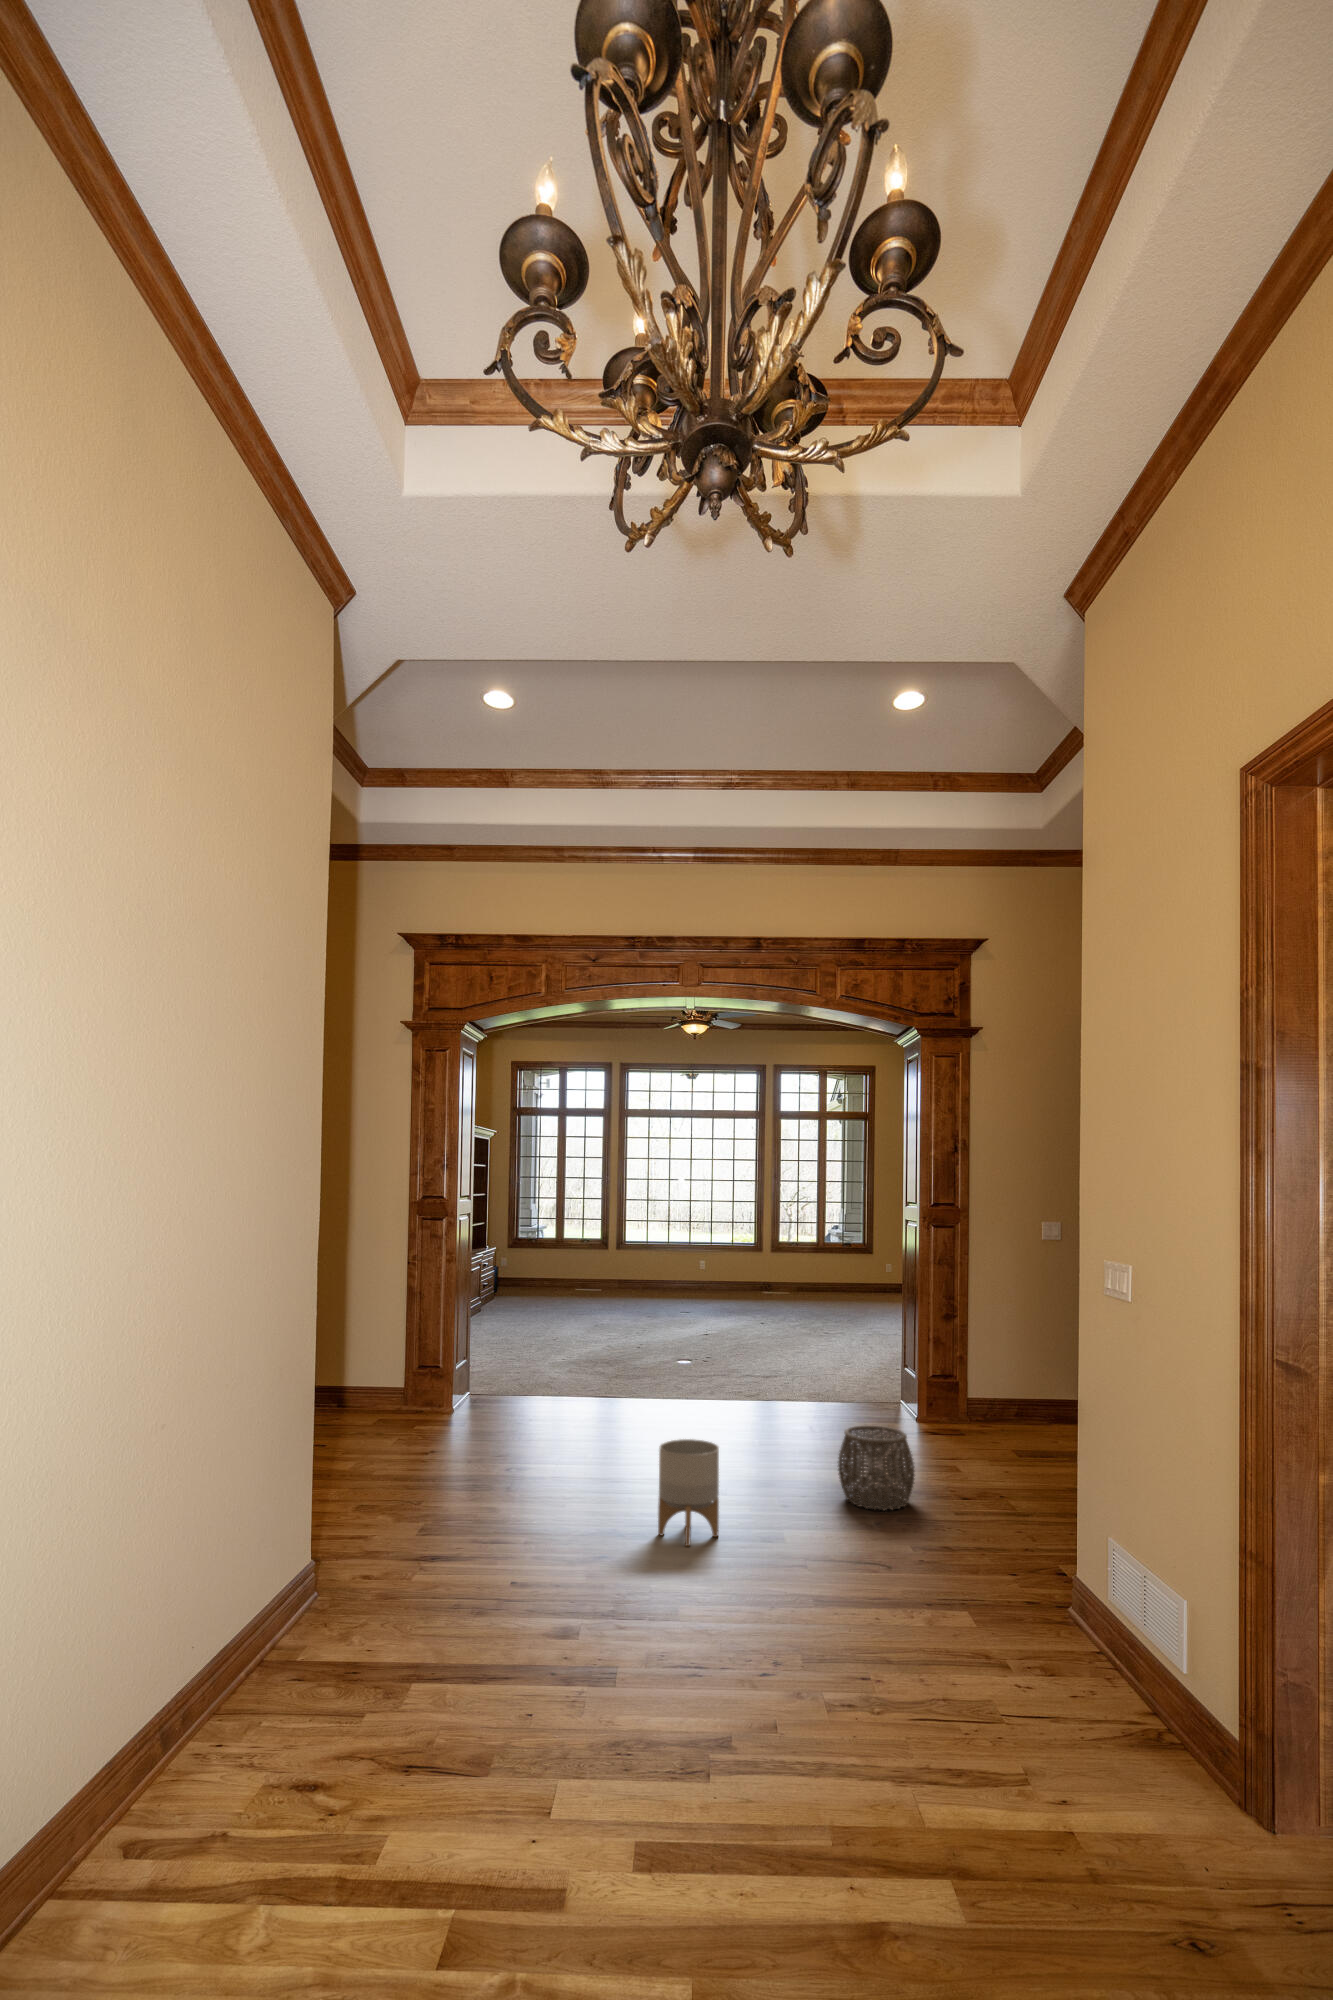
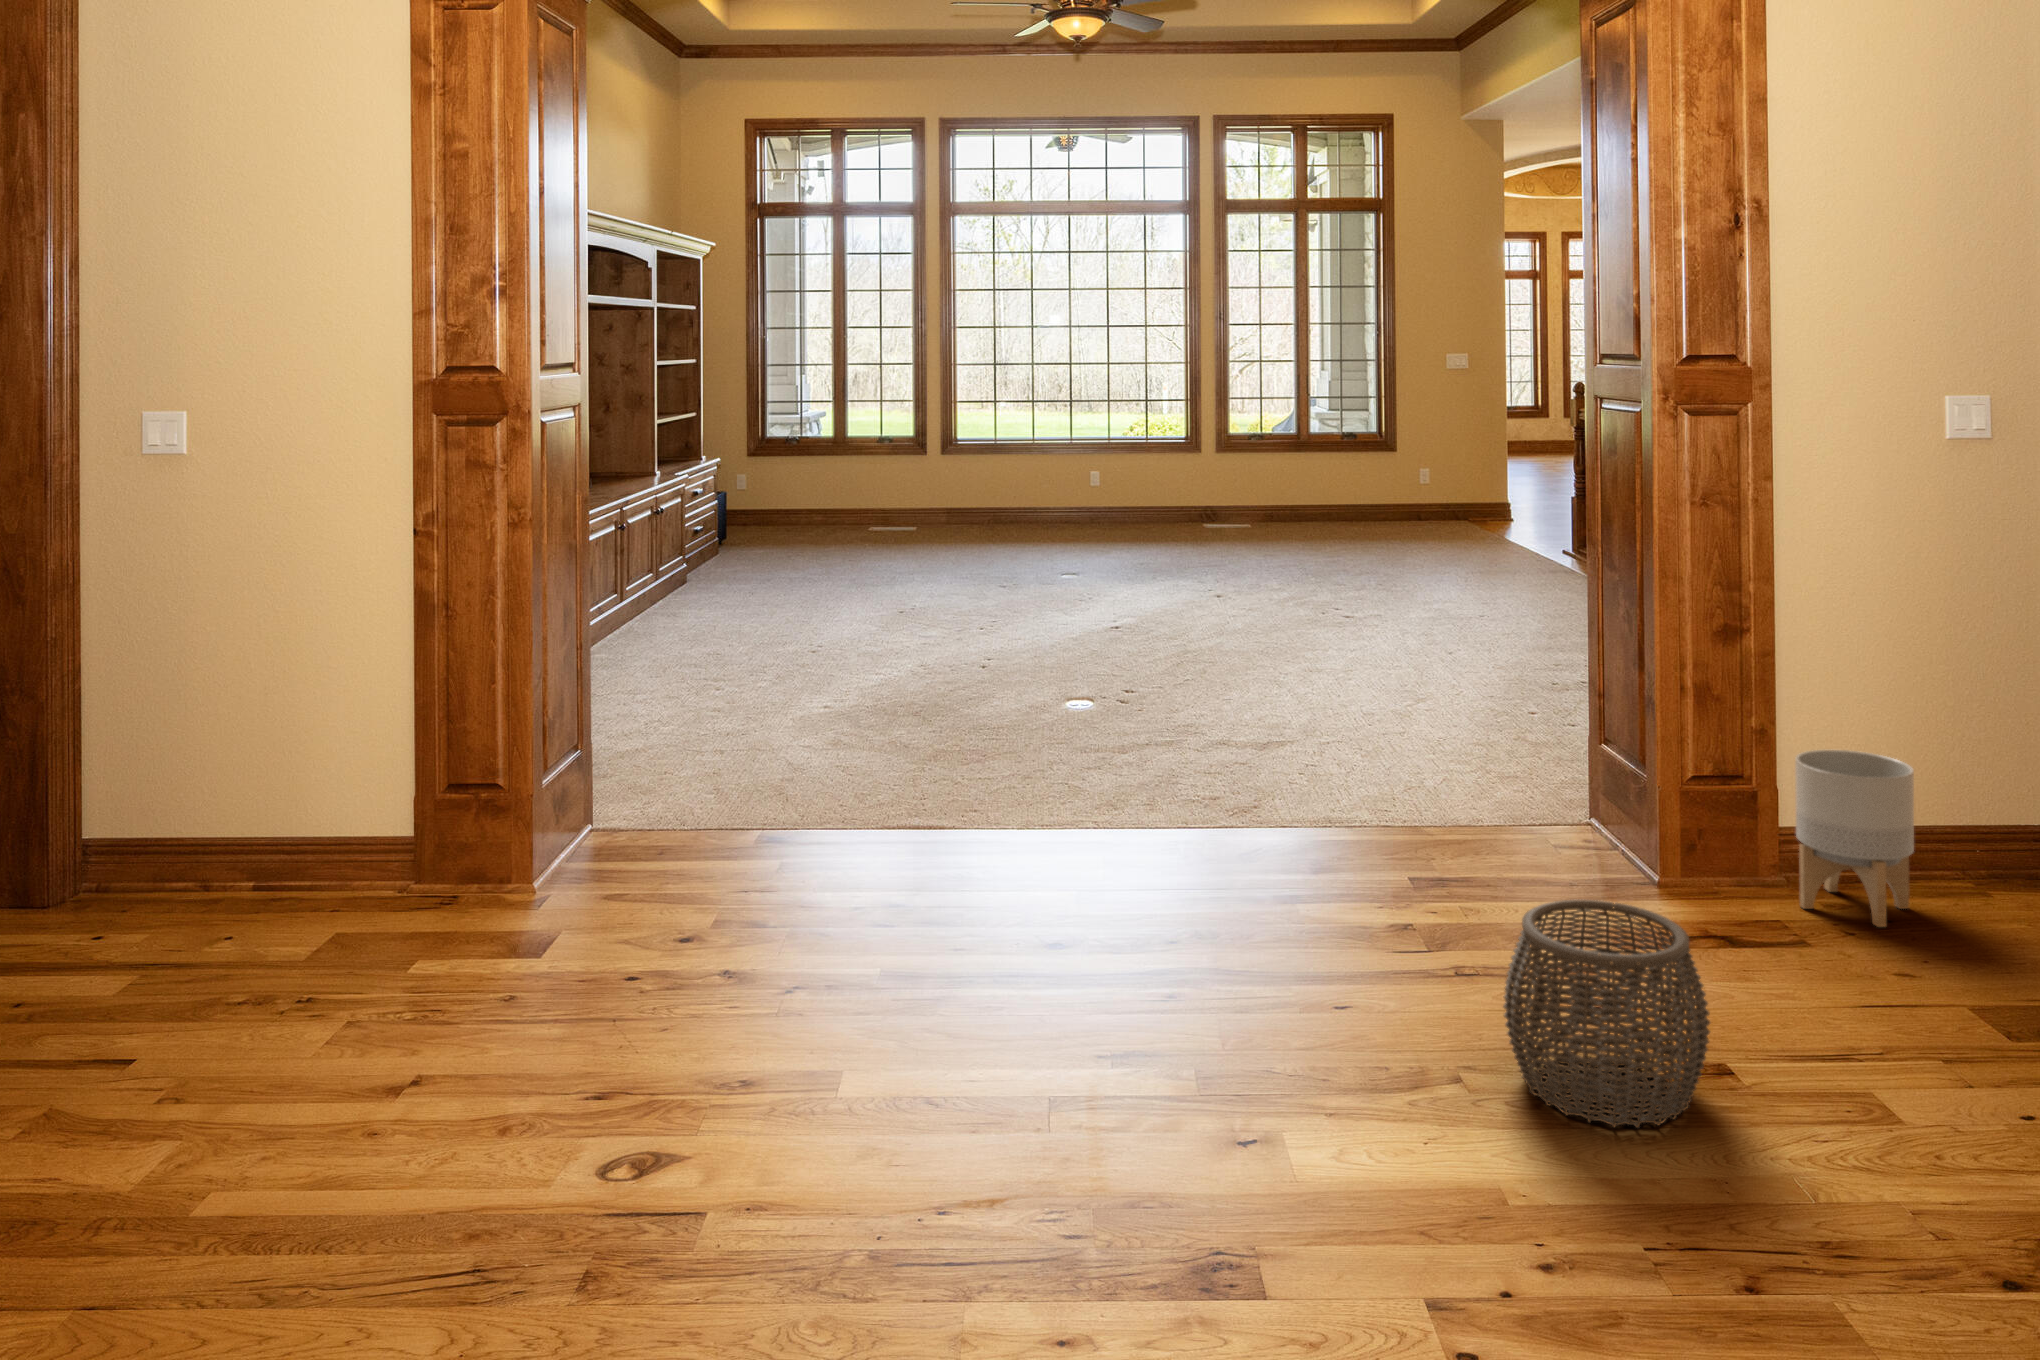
planter: present [658,1439,719,1546] -> present [1795,750,1914,927]

